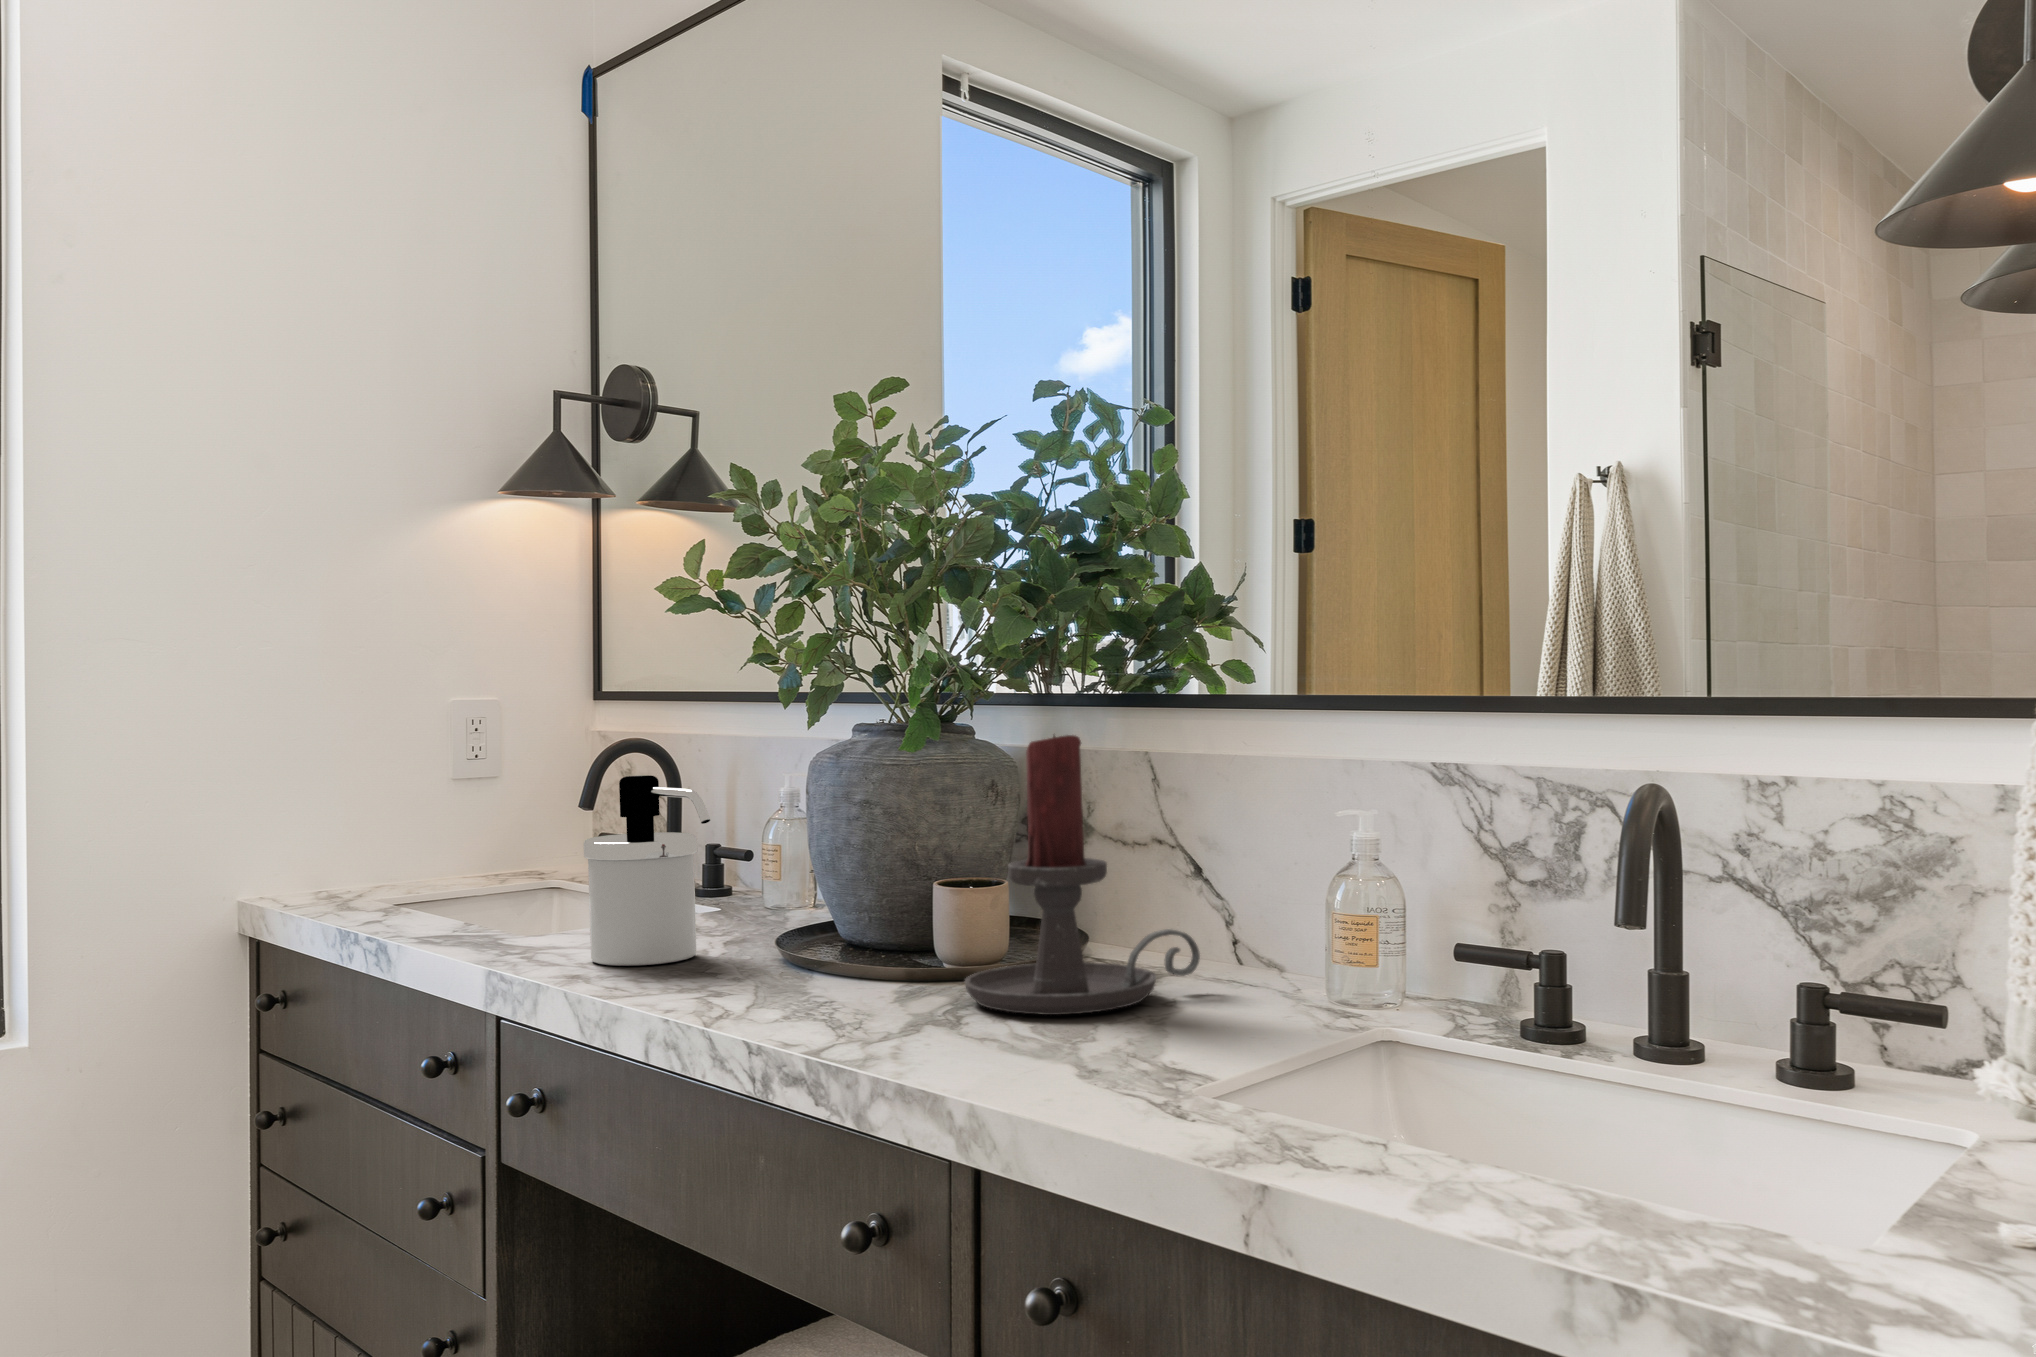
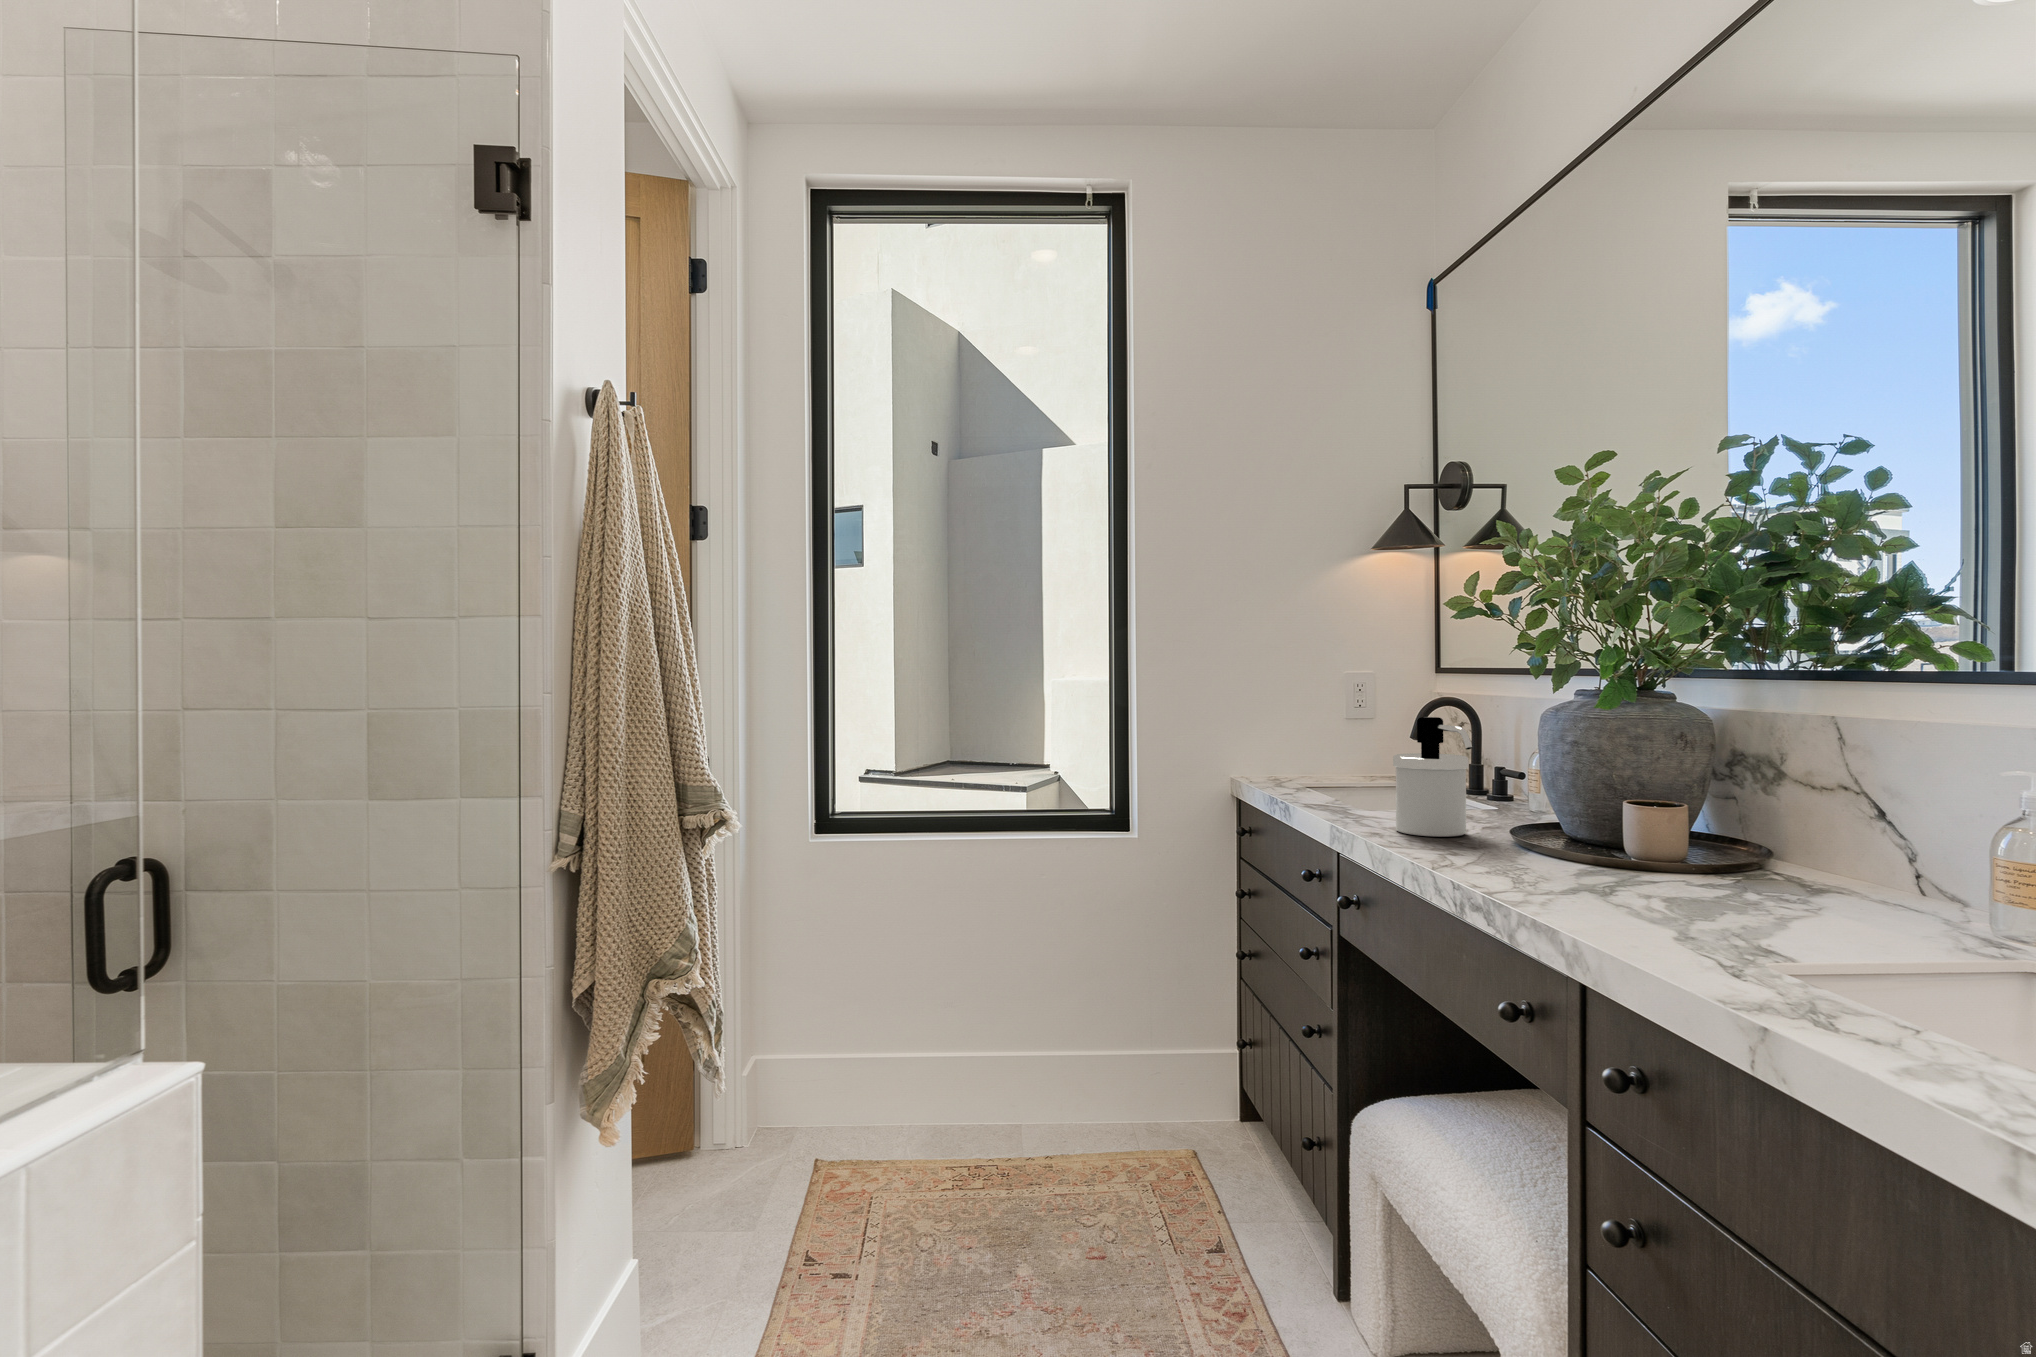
candle holder: present [965,735,1200,1015] -> none [1646,699,1869,910]

